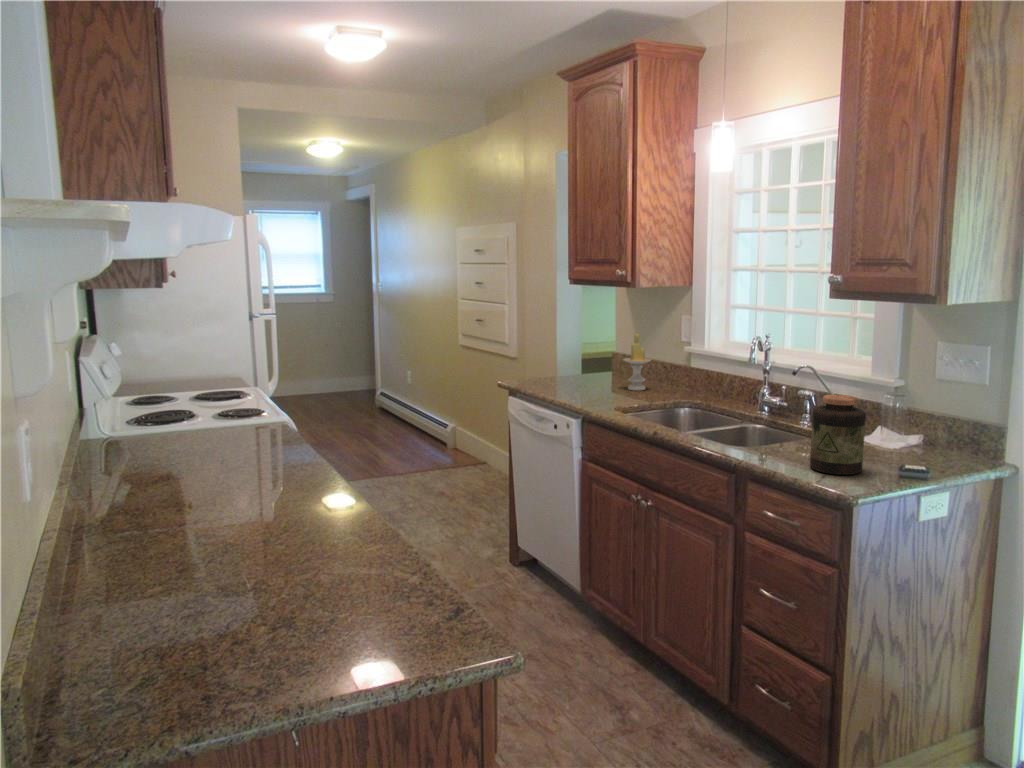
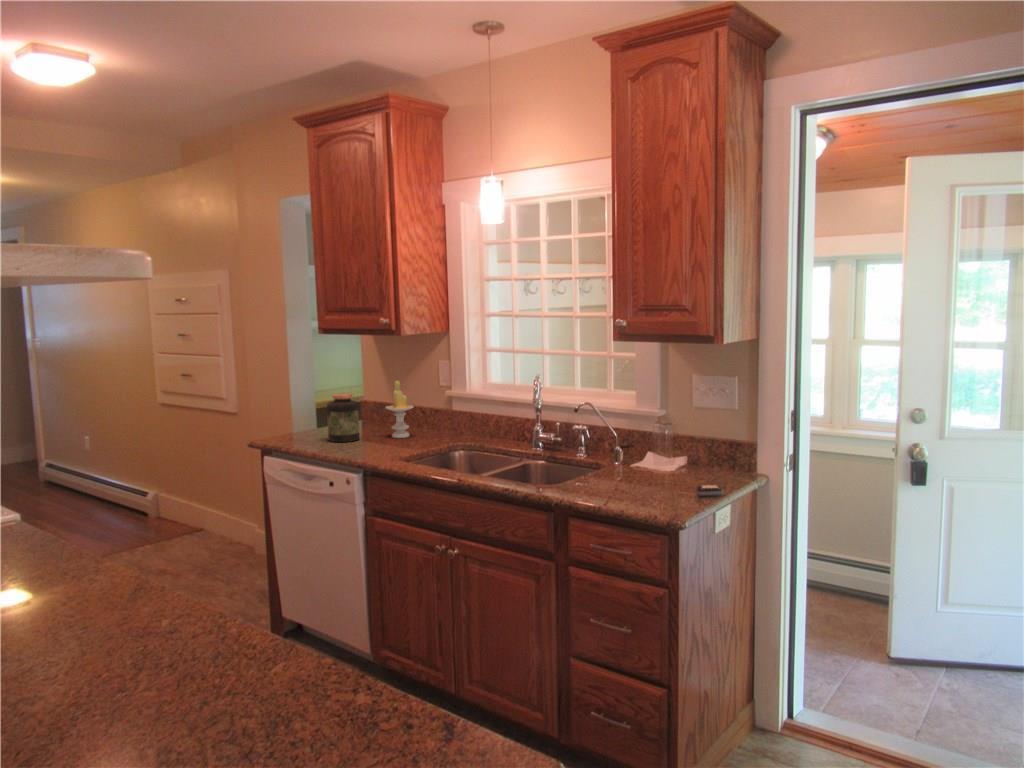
jar: present [810,394,866,475] -> present [327,393,359,442]

